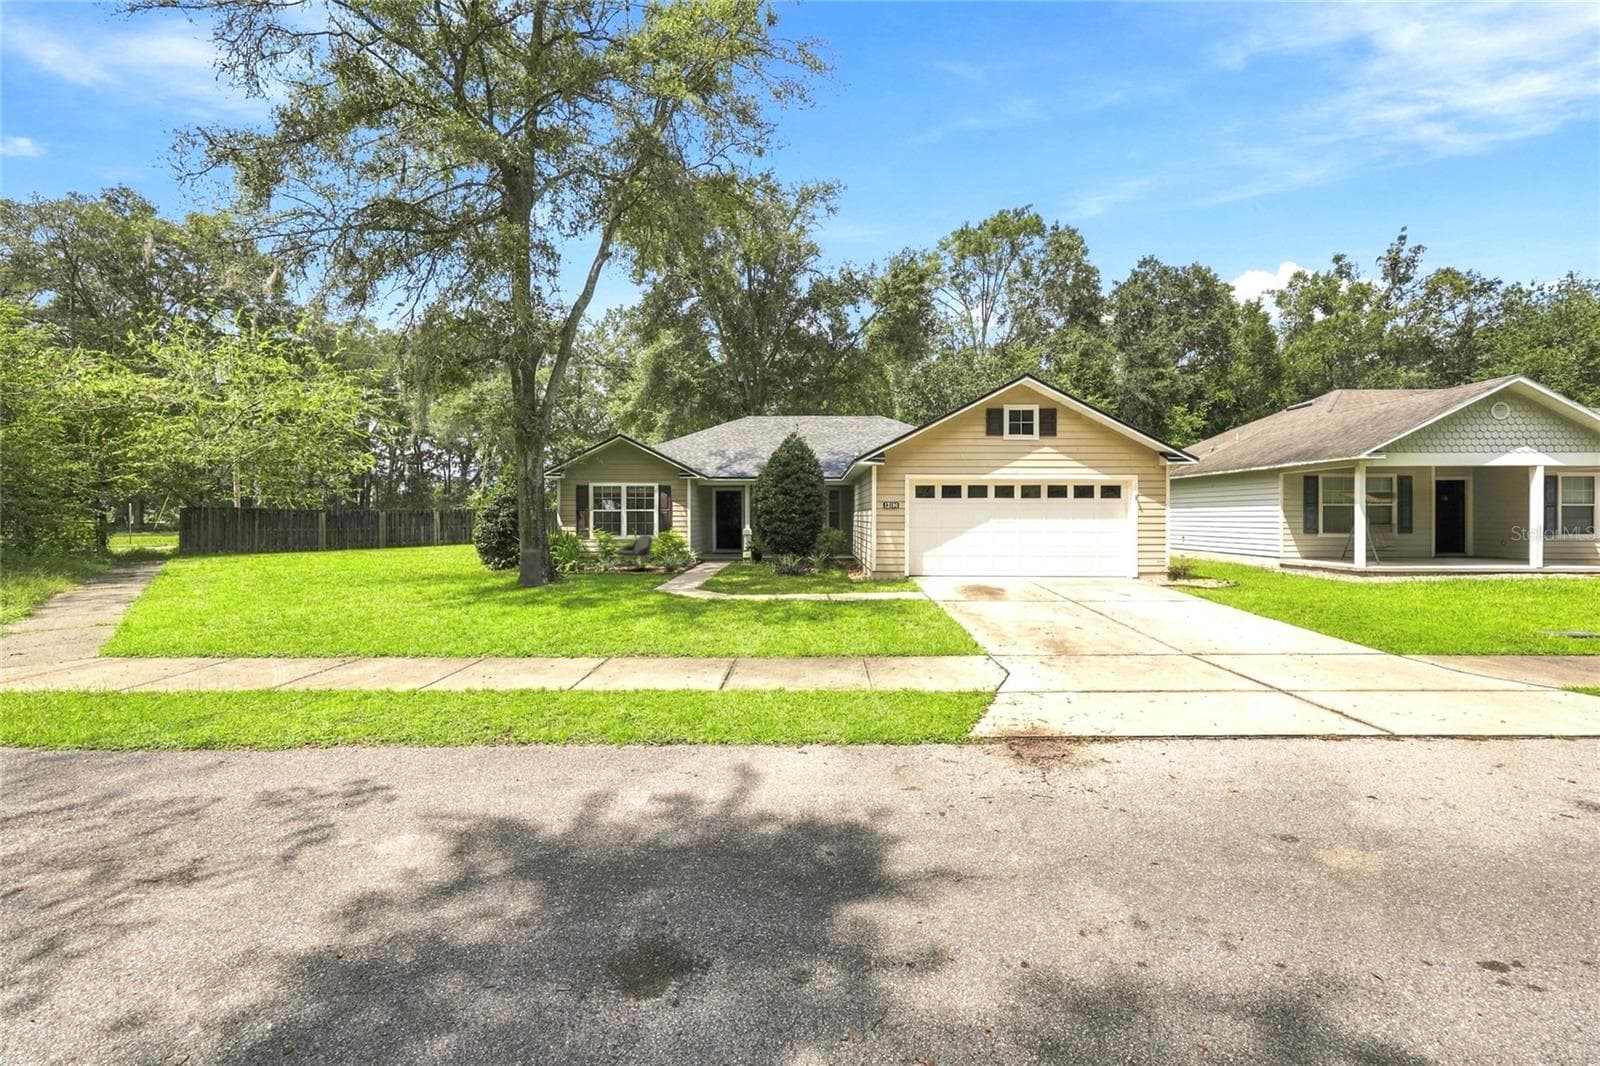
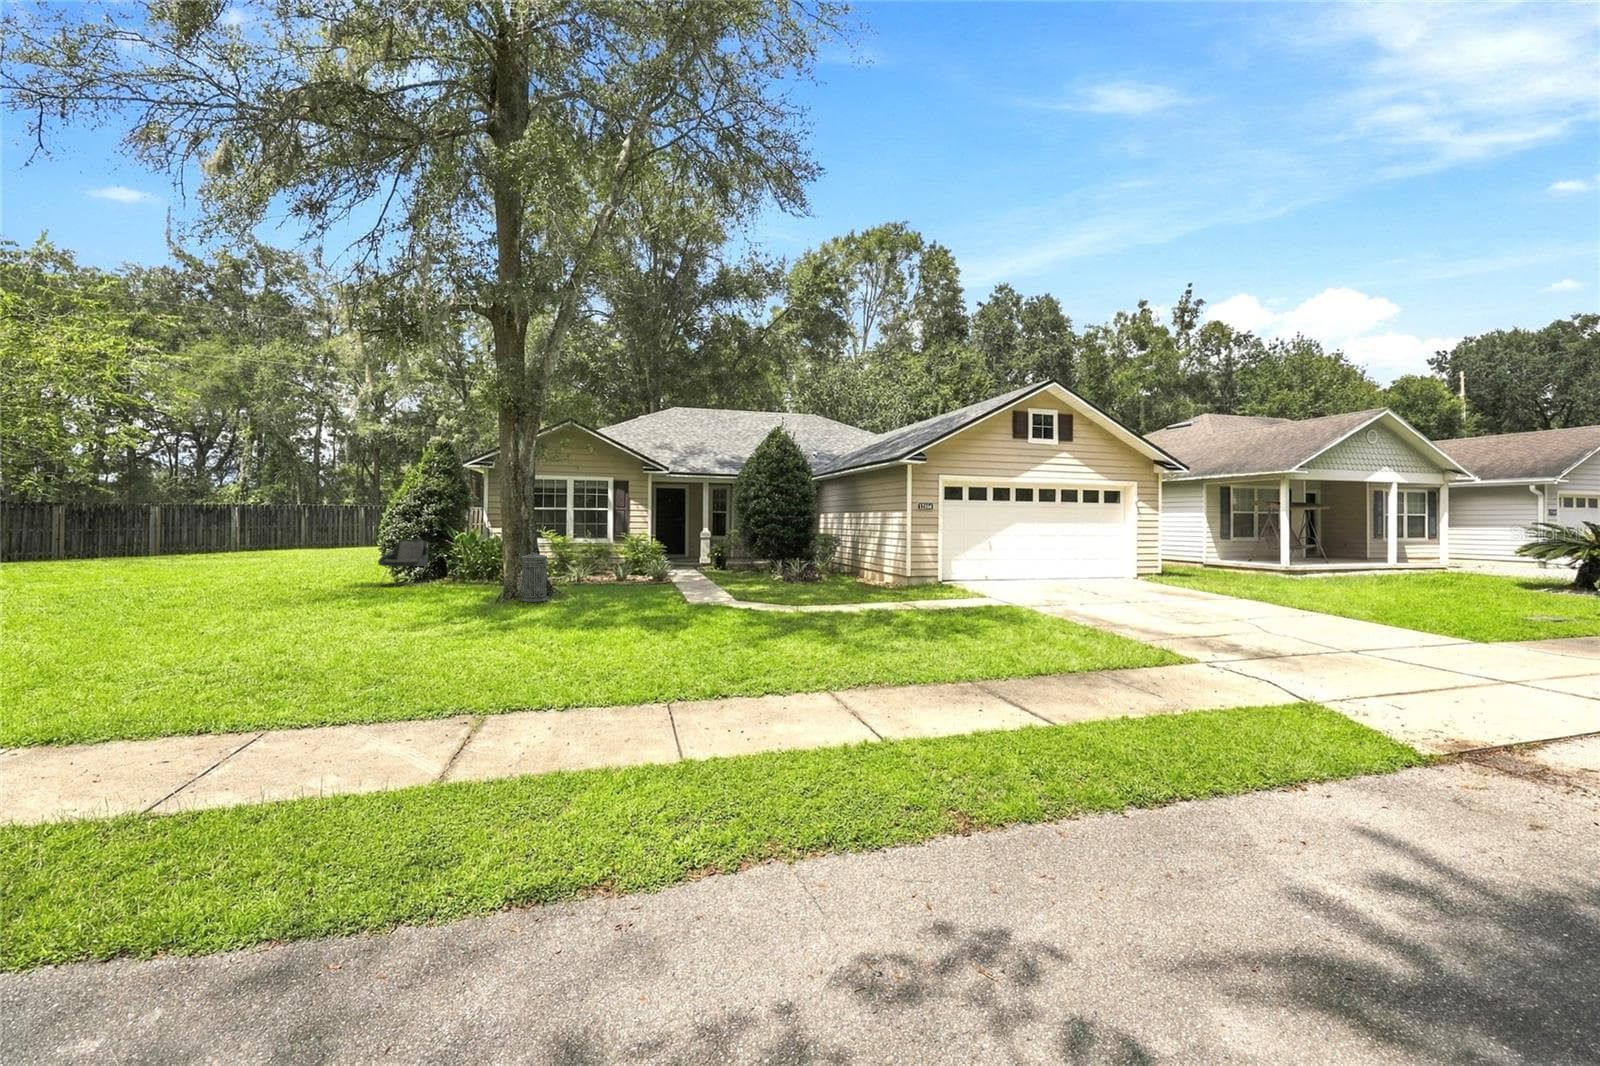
lounge chair: present [617,536,652,568] -> present [378,539,428,583]

